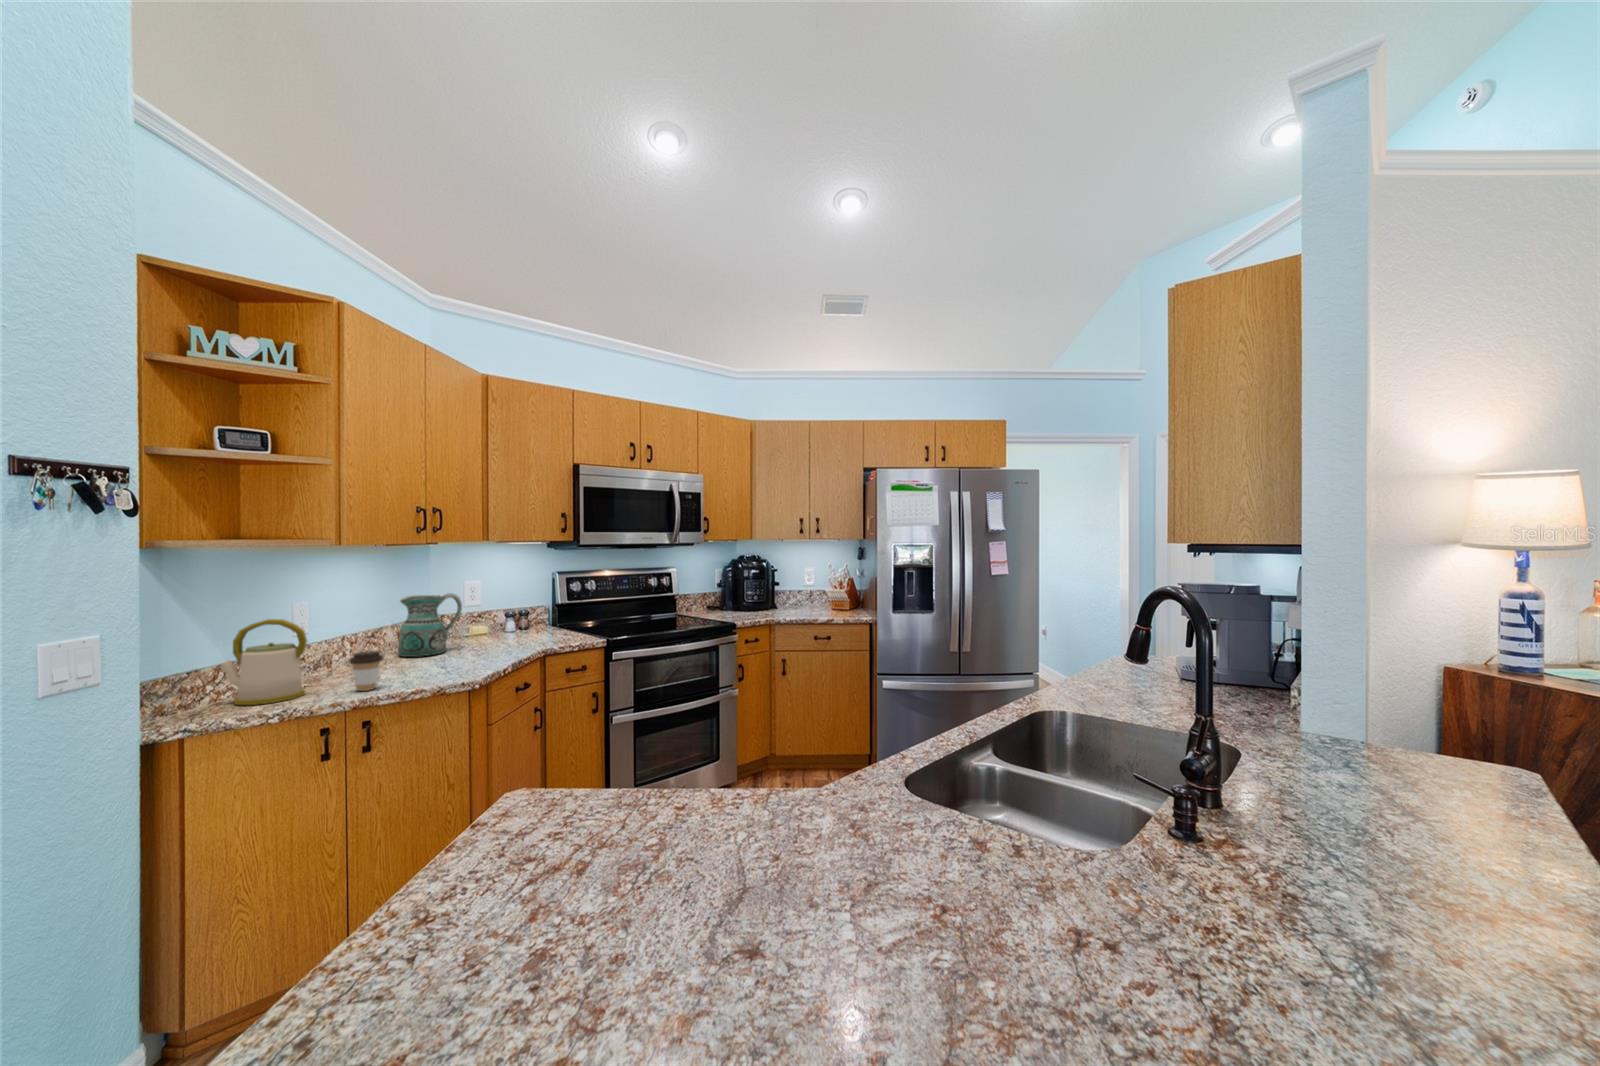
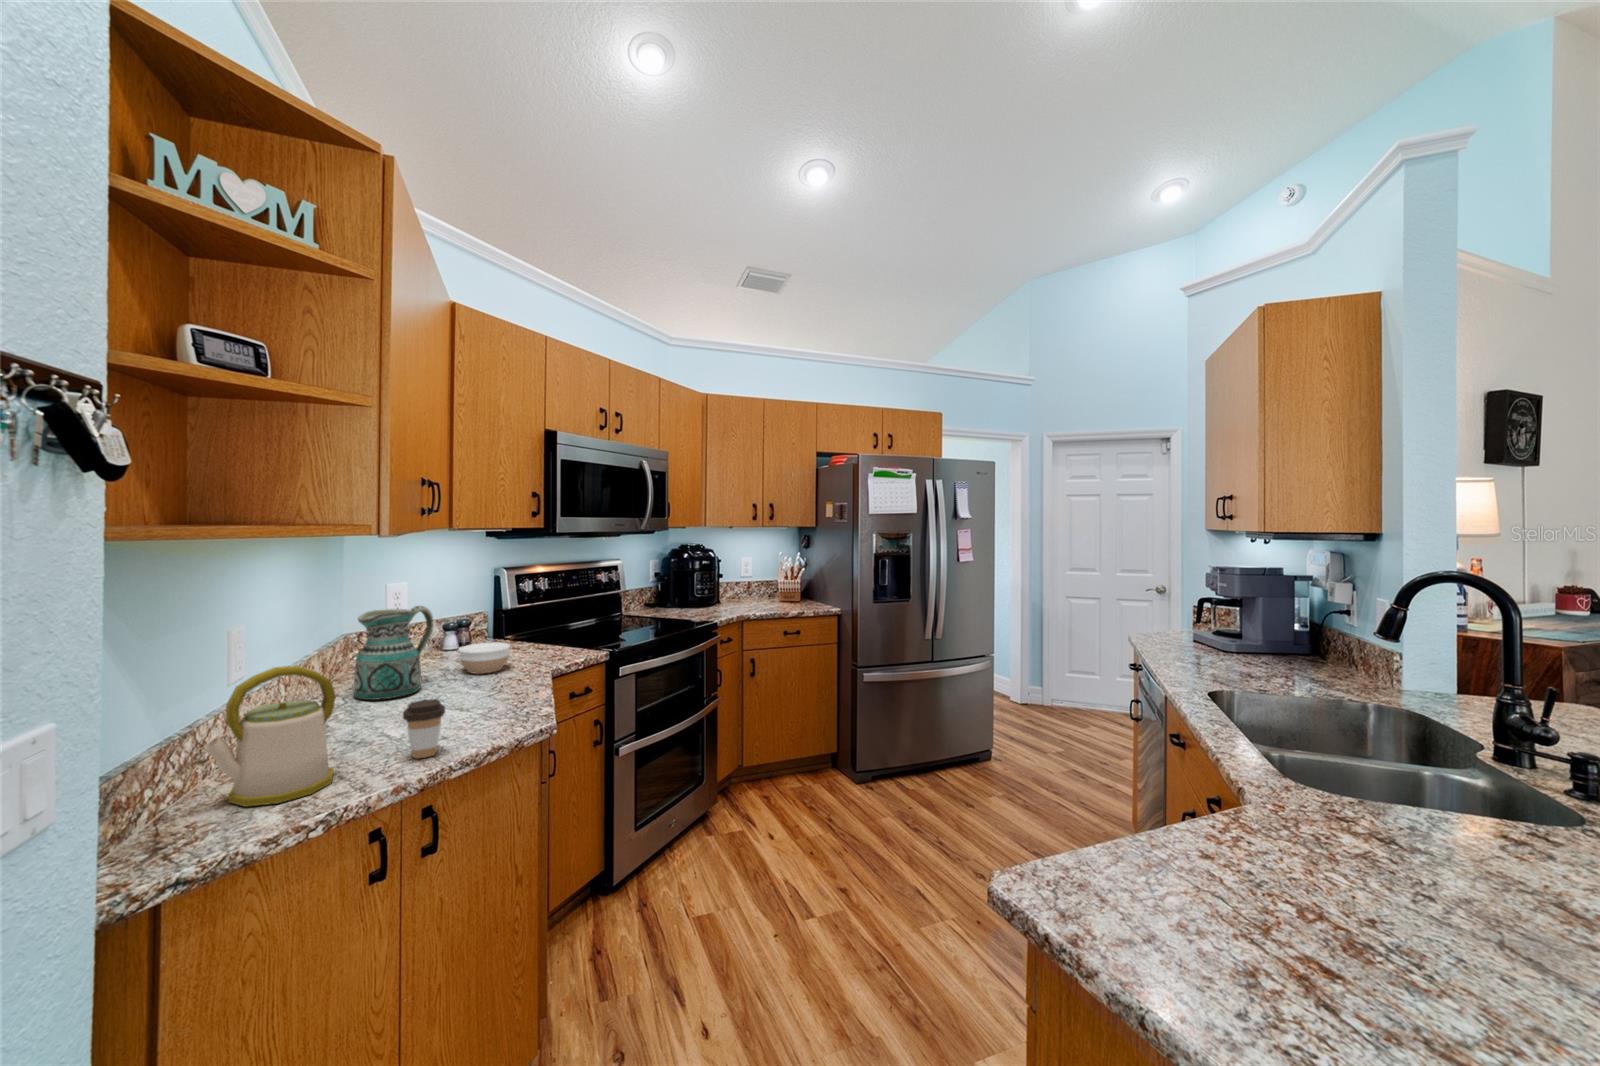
bowl: none [484,625,523,647] -> present [459,643,510,674]

